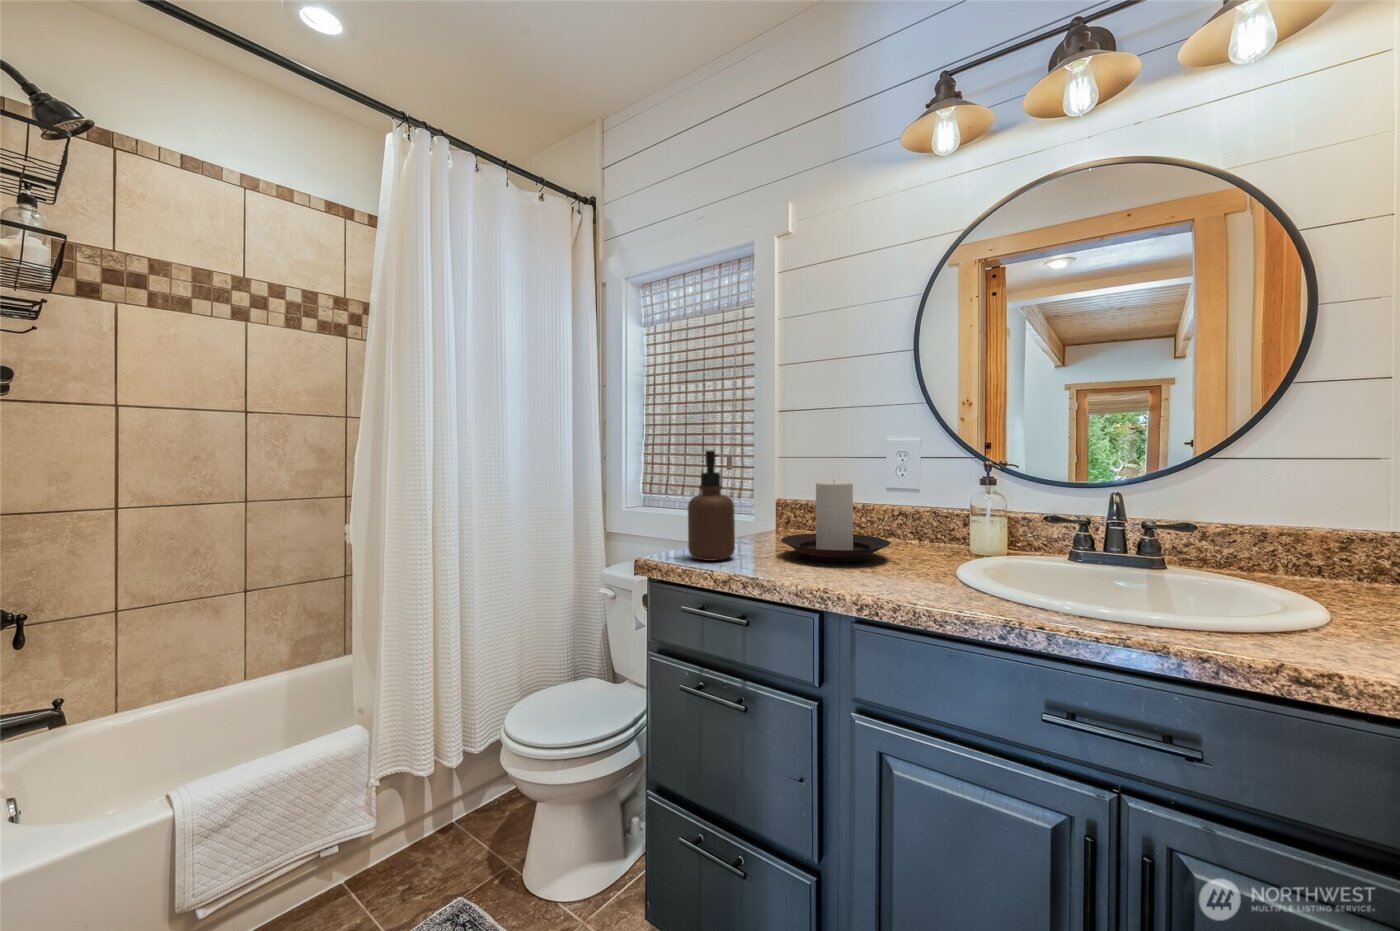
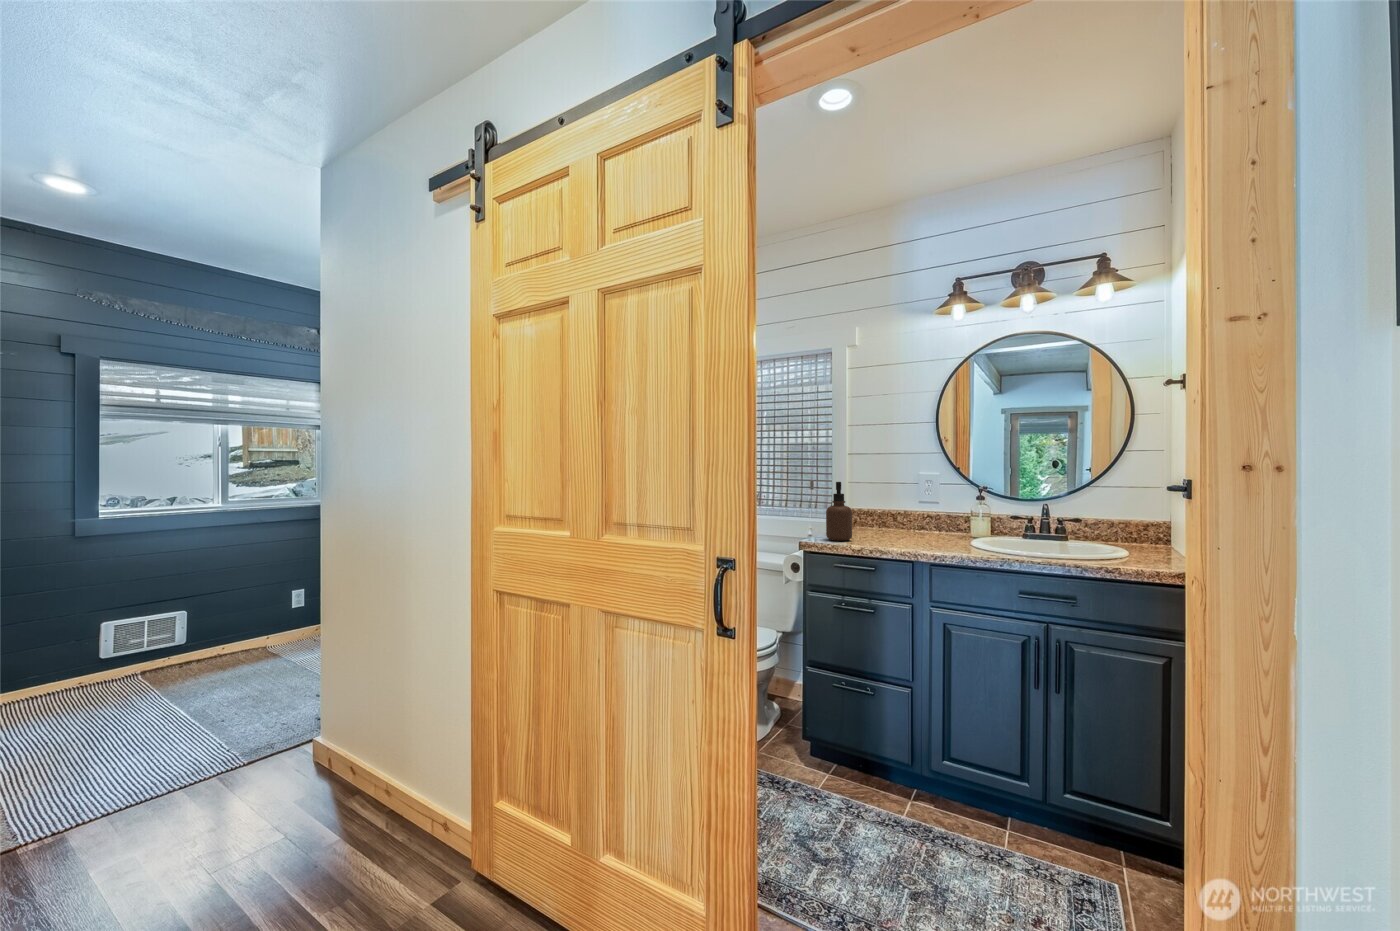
candle holder: present [781,481,890,562] -> none [873,496,934,541]

